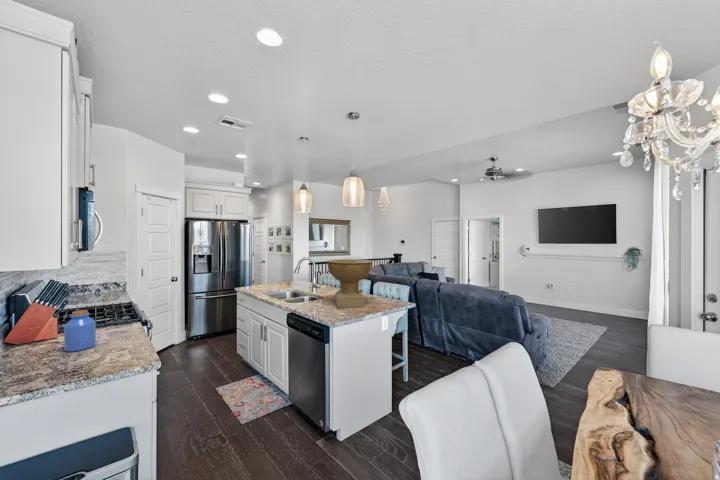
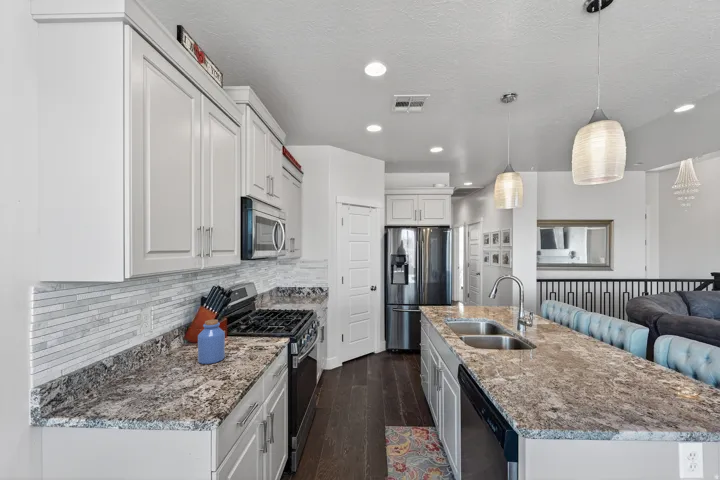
decorative bowl: present [327,259,372,308] -> none [532,283,643,394]

